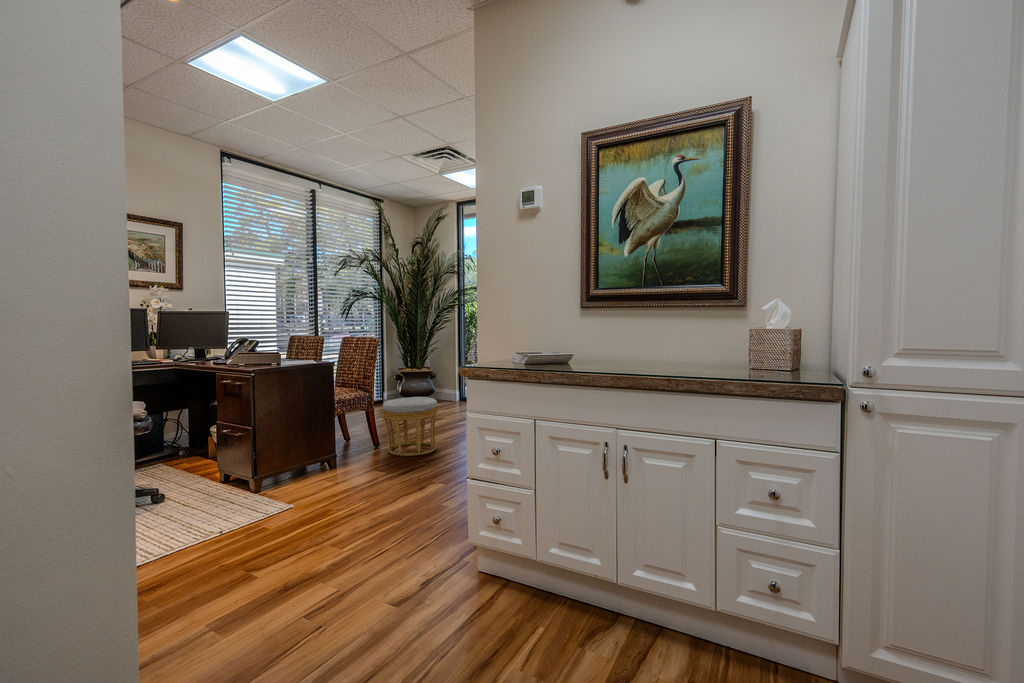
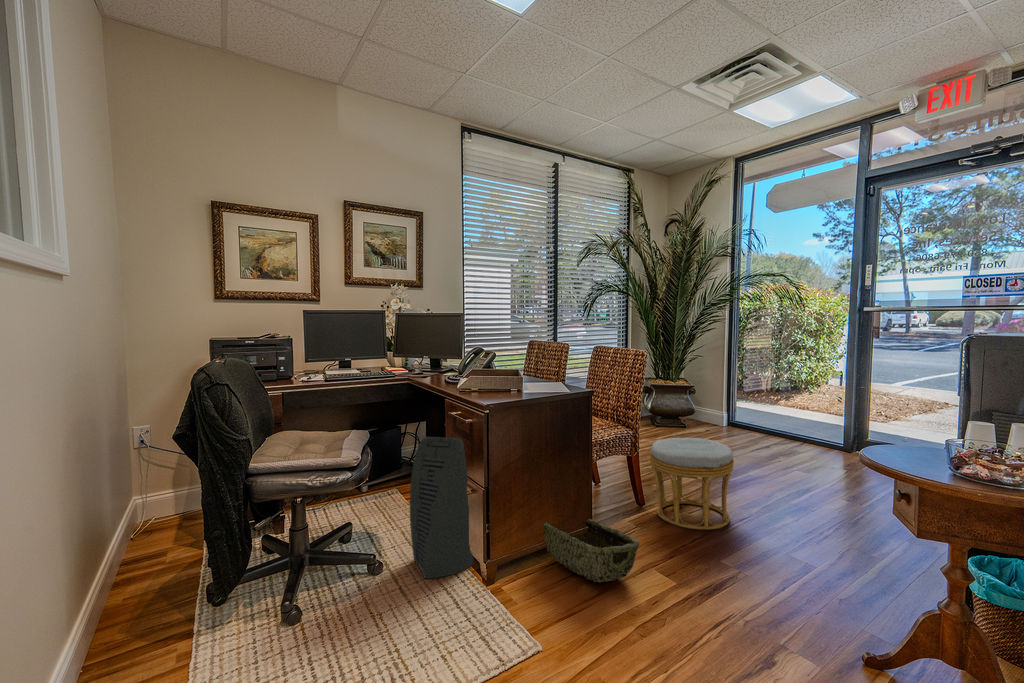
air purifier: none [179,398,238,506] -> present [410,437,473,578]
woven basket: none [293,452,363,487] -> present [544,519,639,582]

